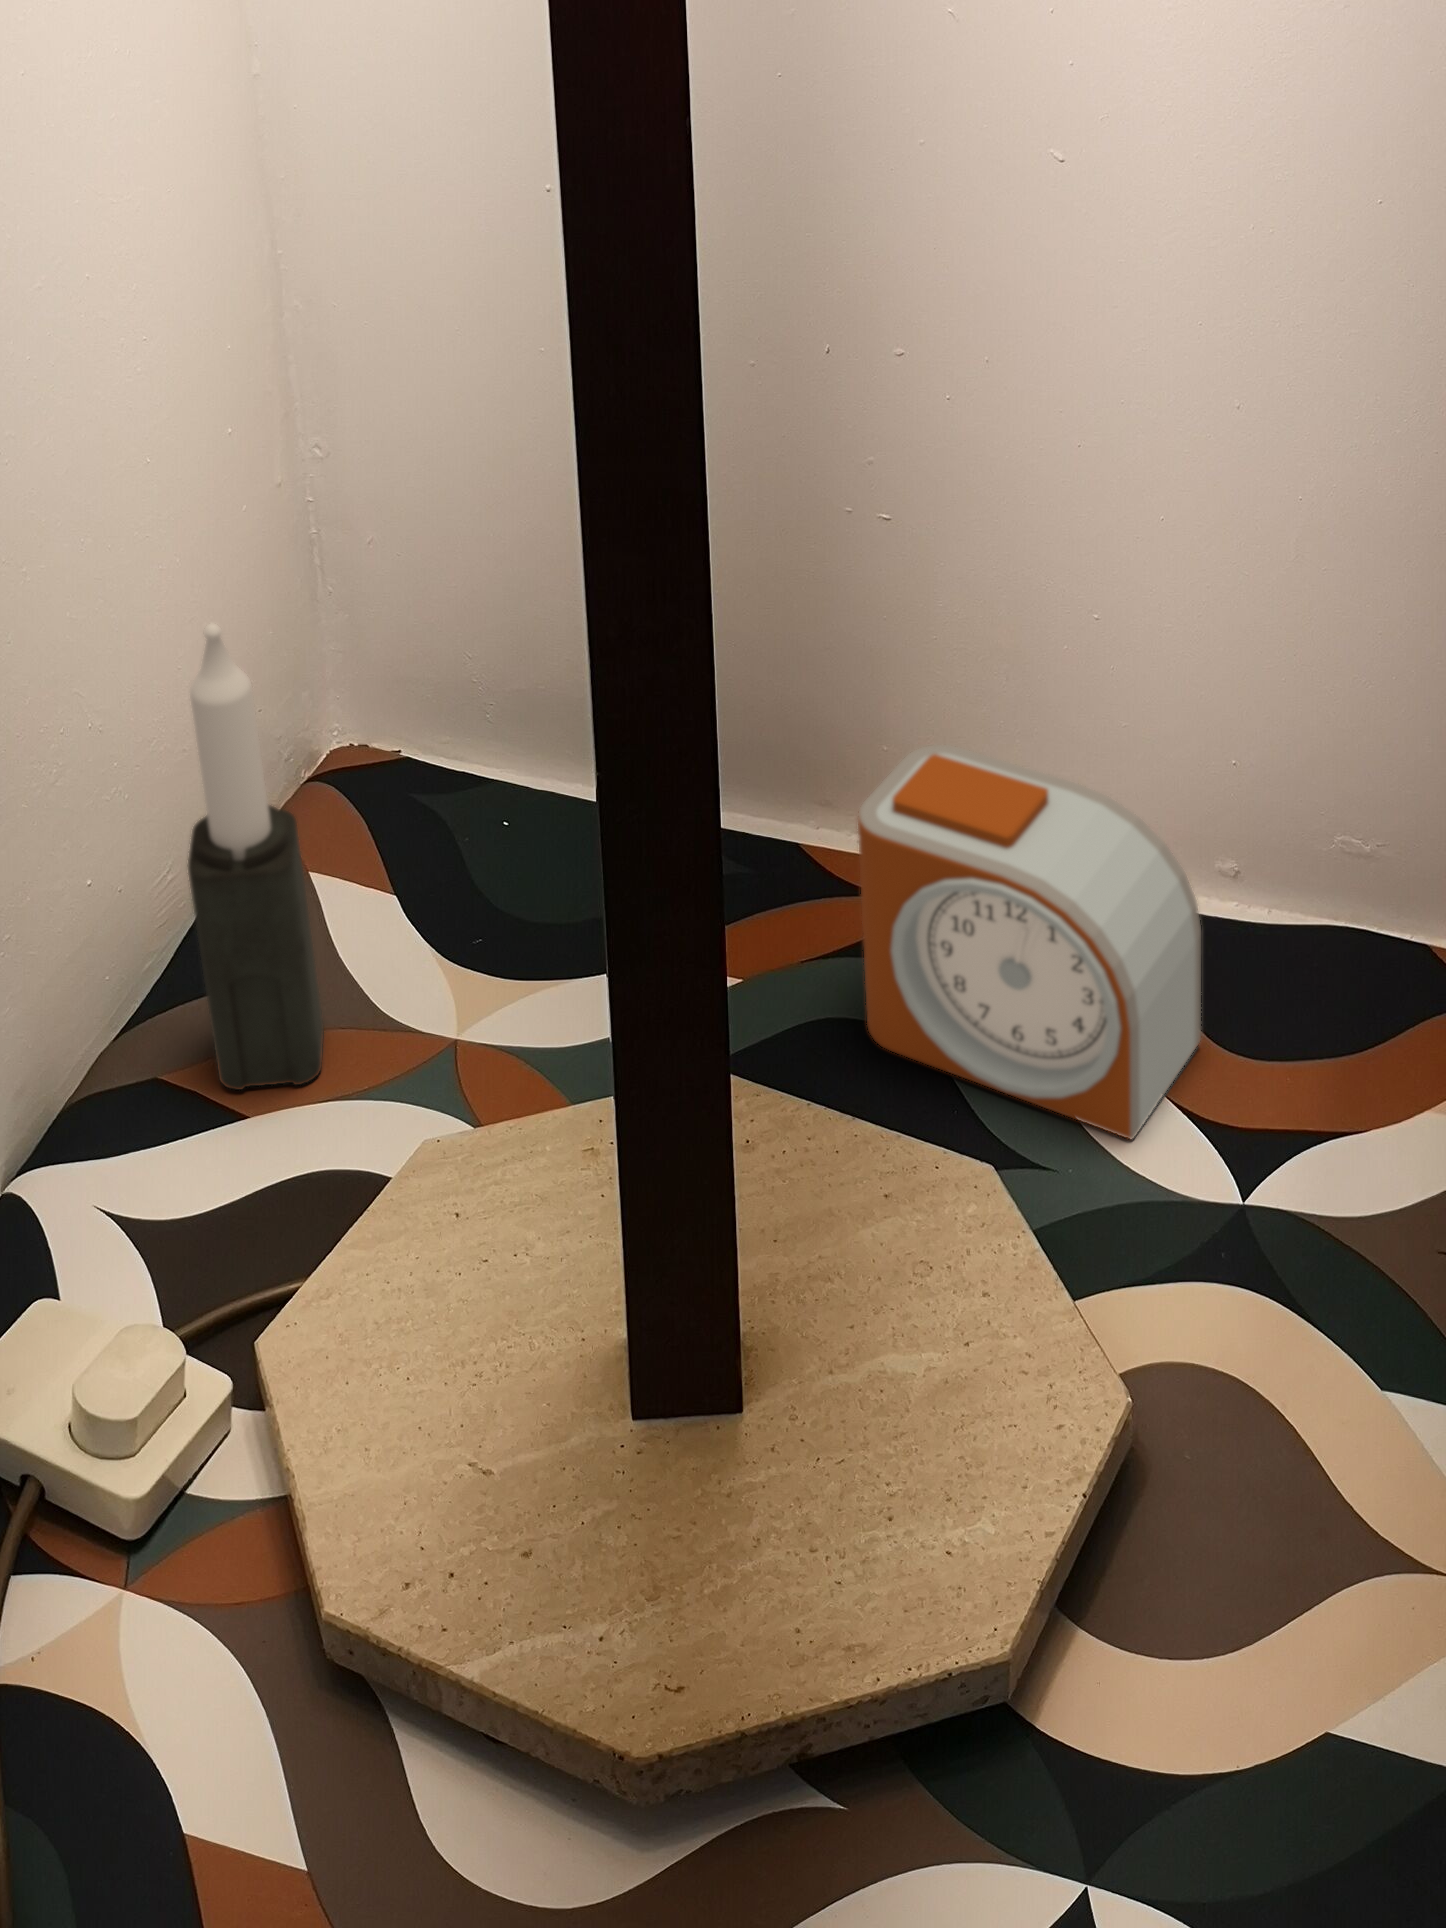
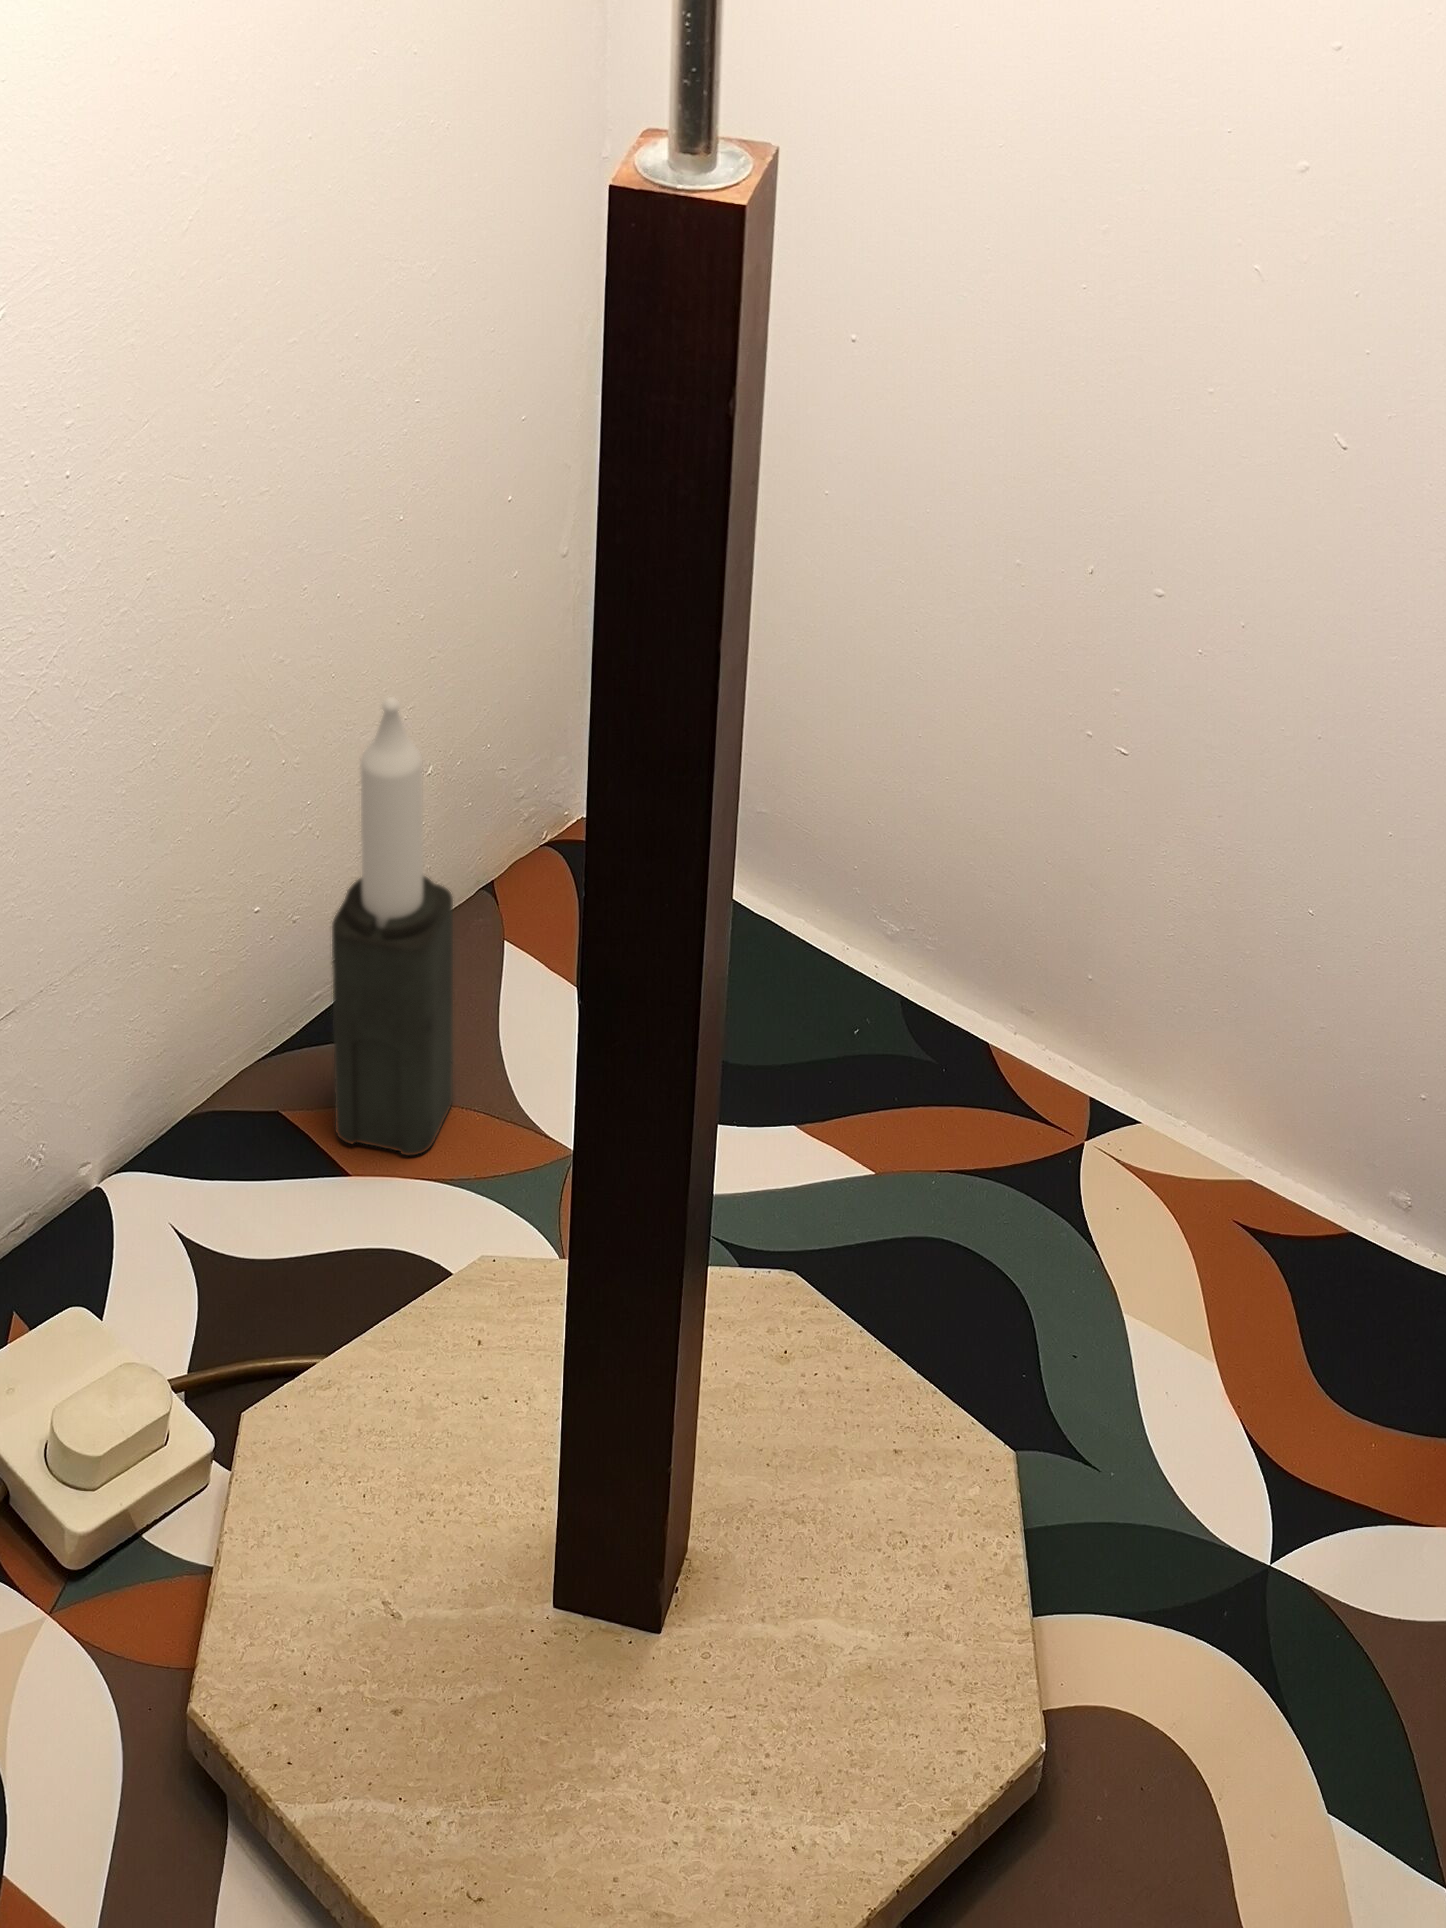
alarm clock: present [858,745,1201,1139] -> none [968,995,1316,1460]

